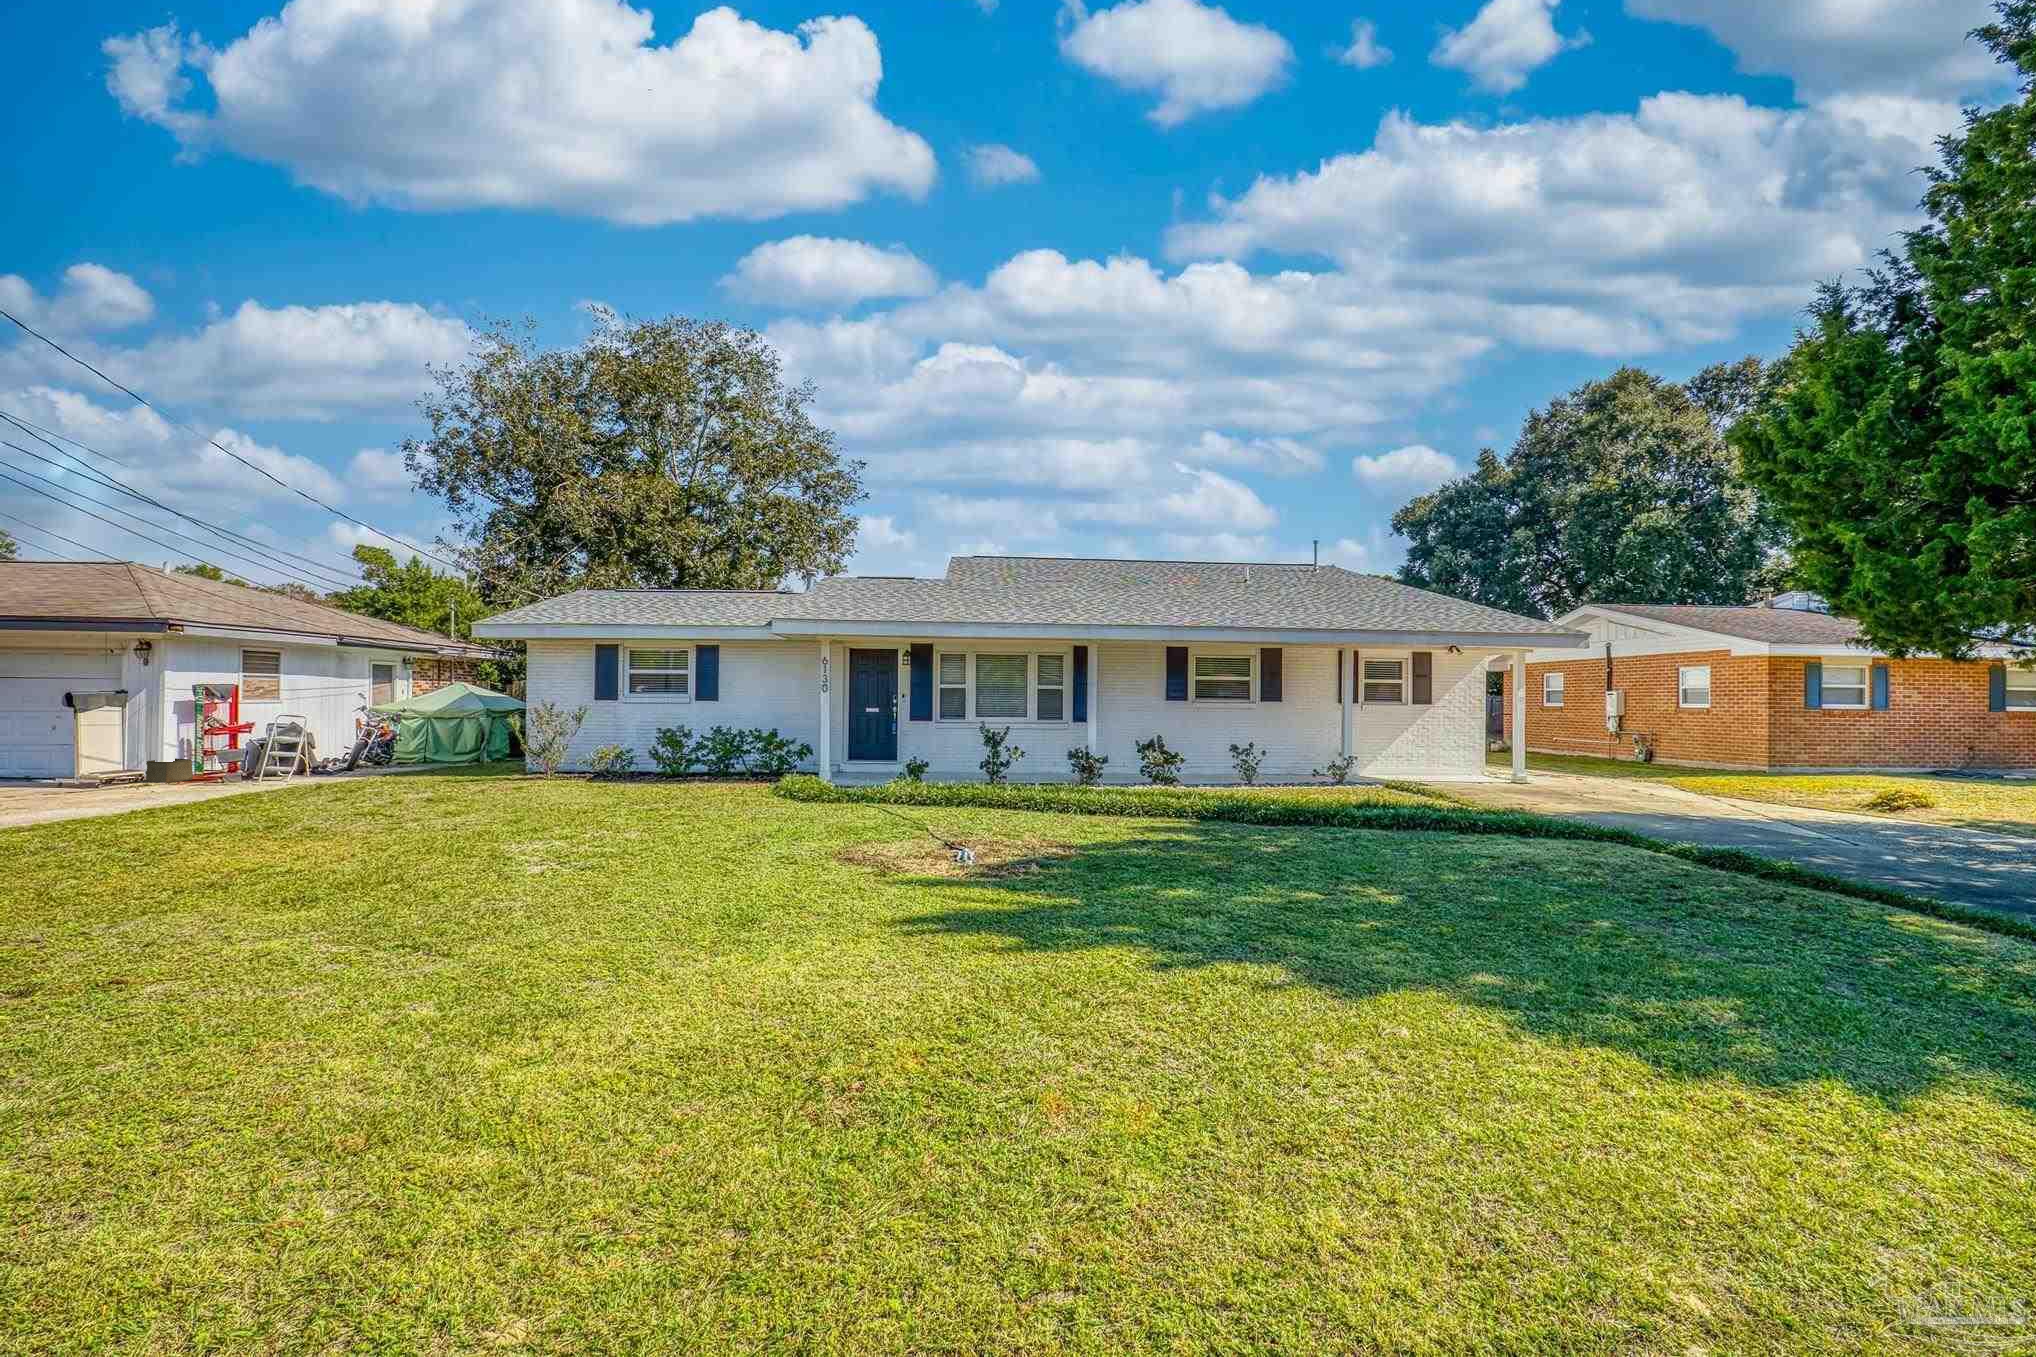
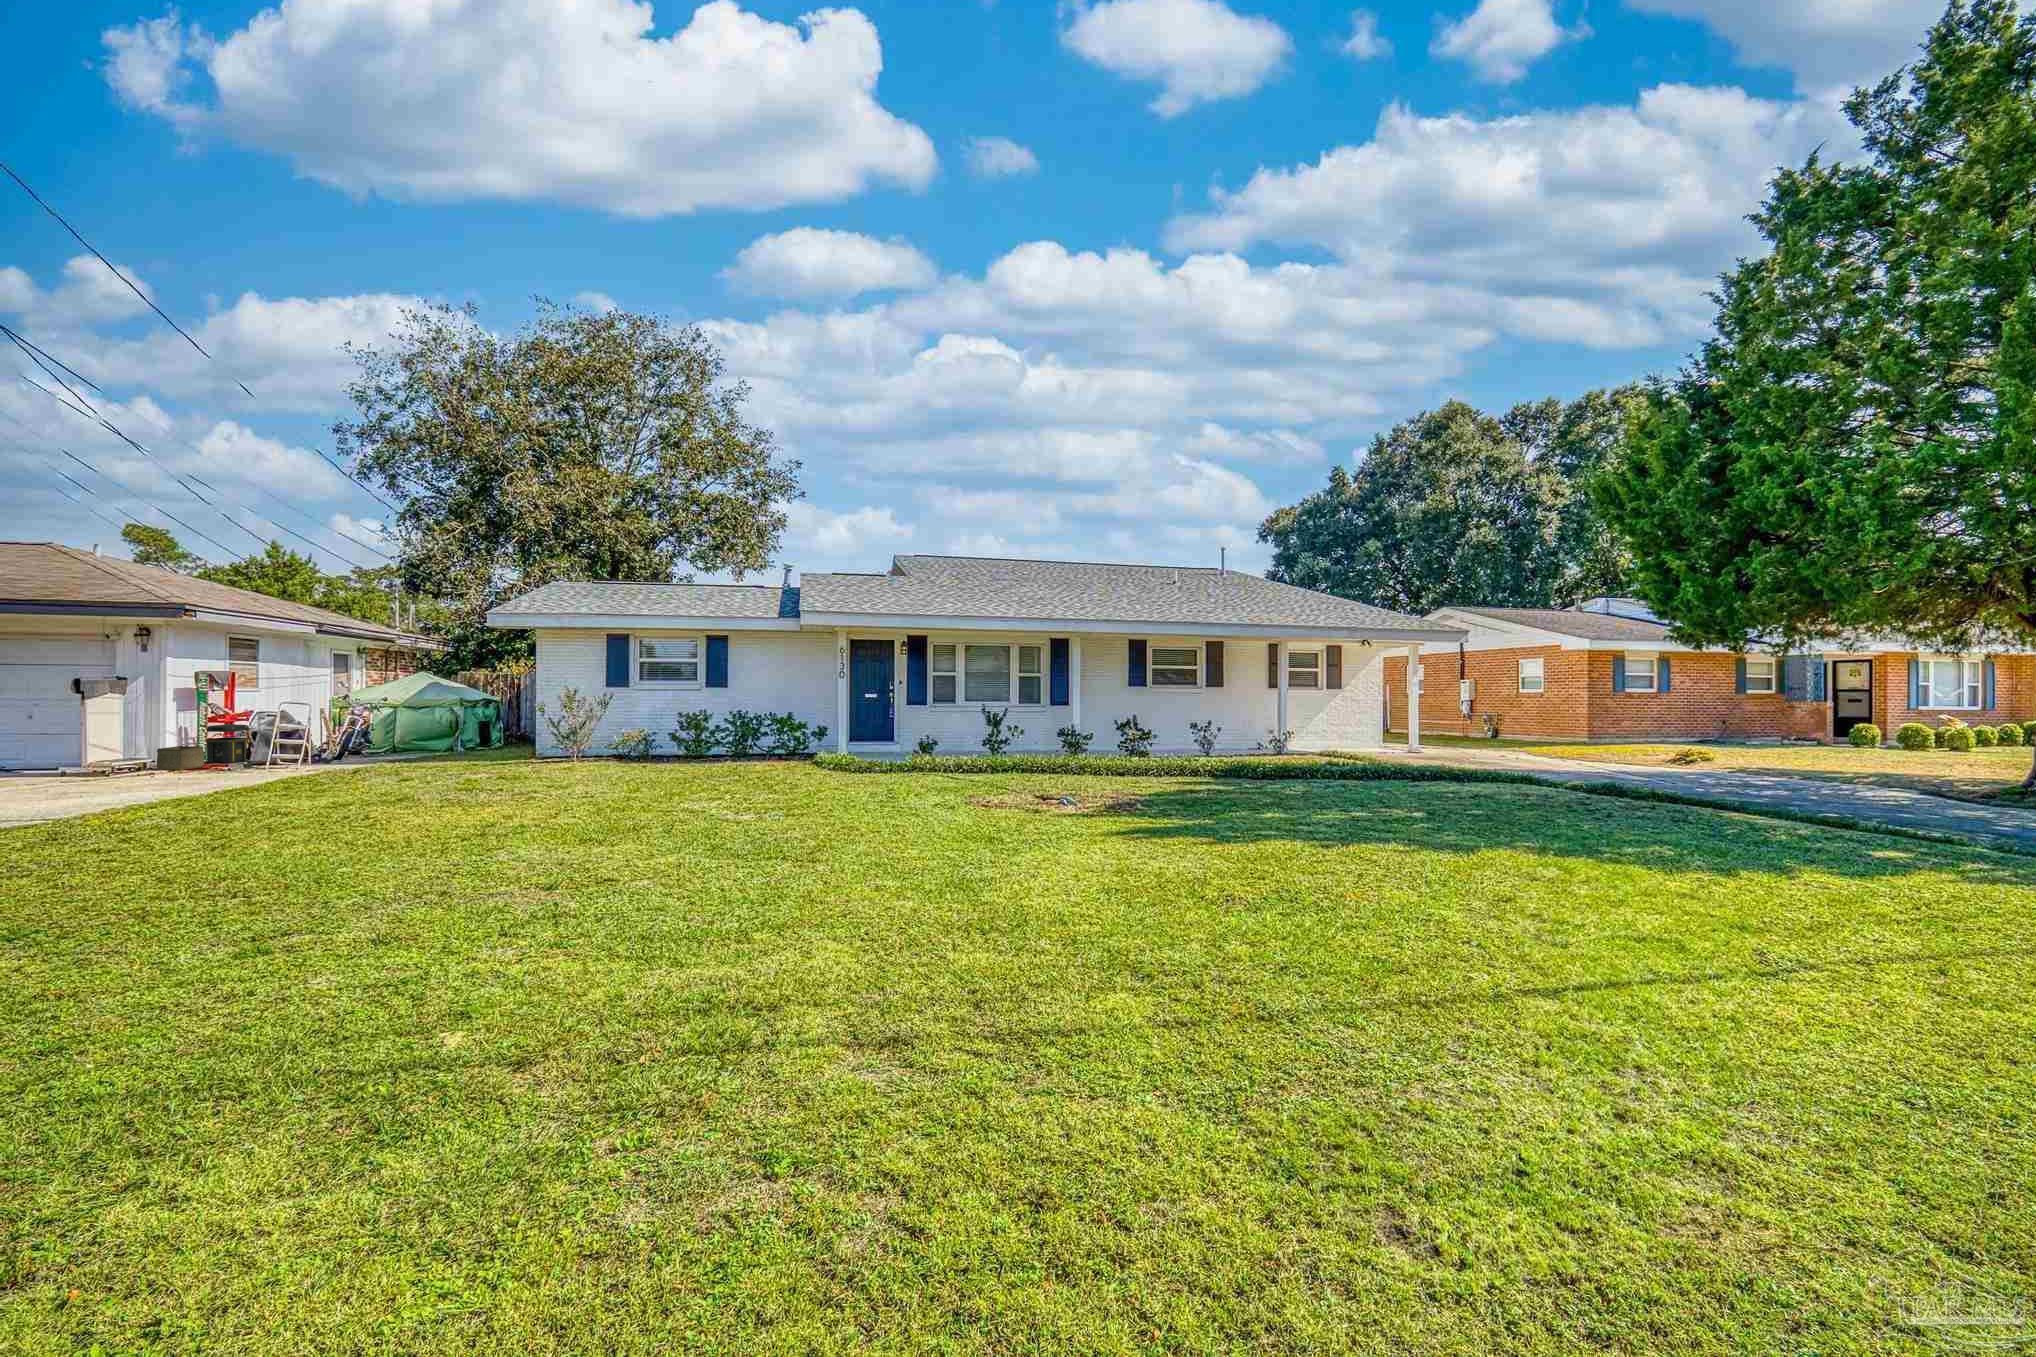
toolbox: none [204,737,248,776] -> present [206,724,249,763]

